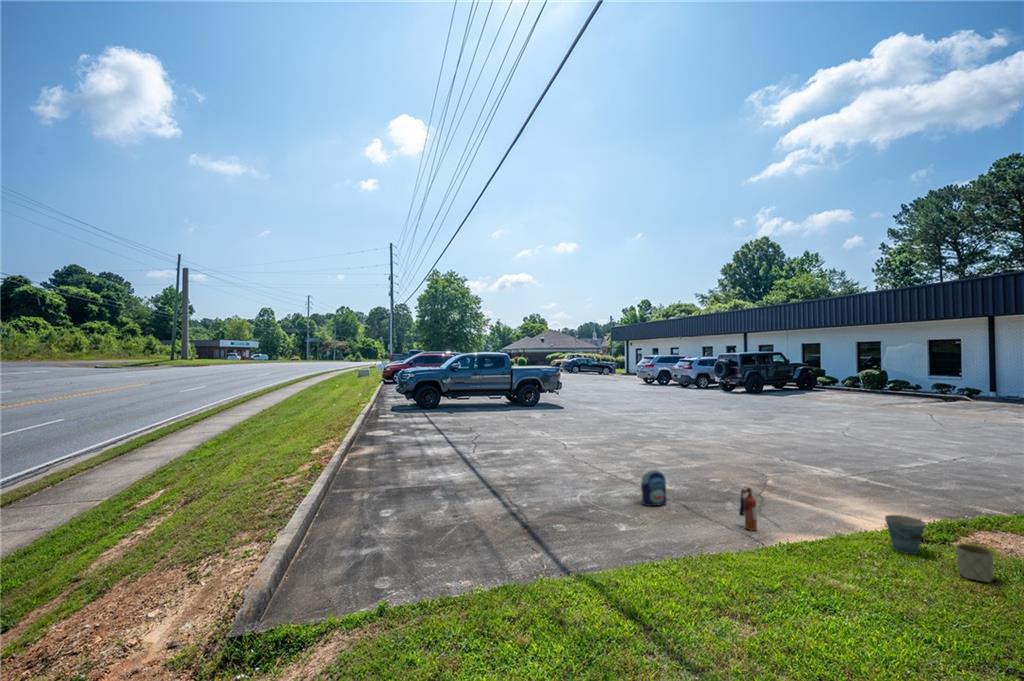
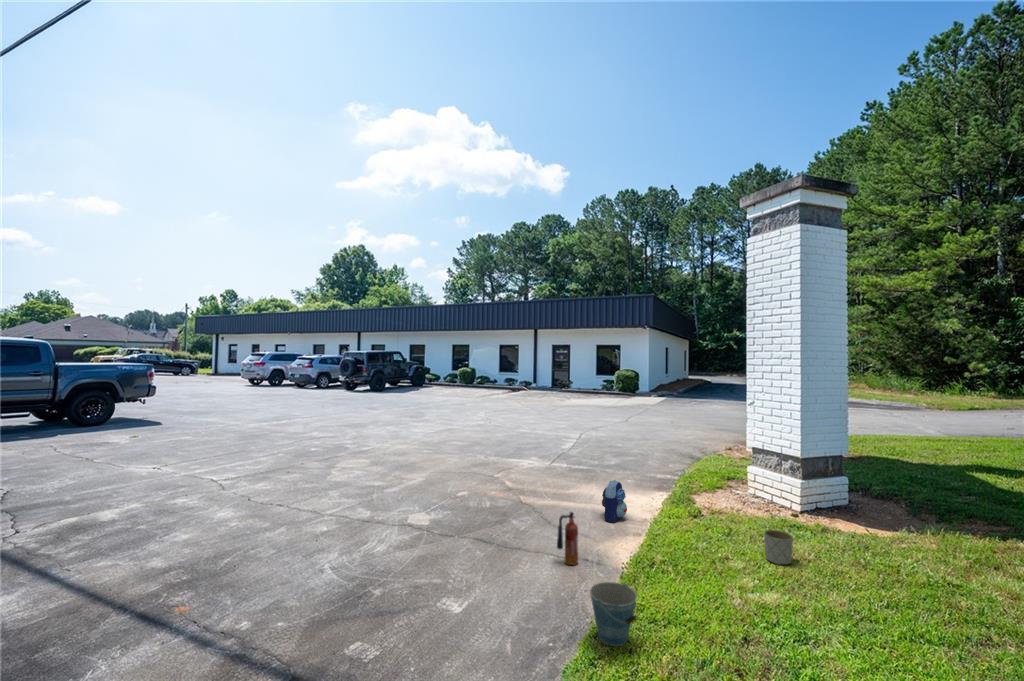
backpack: present [641,470,667,506] -> present [602,480,627,523]
bucket: present [885,515,925,554] -> present [590,582,637,646]

